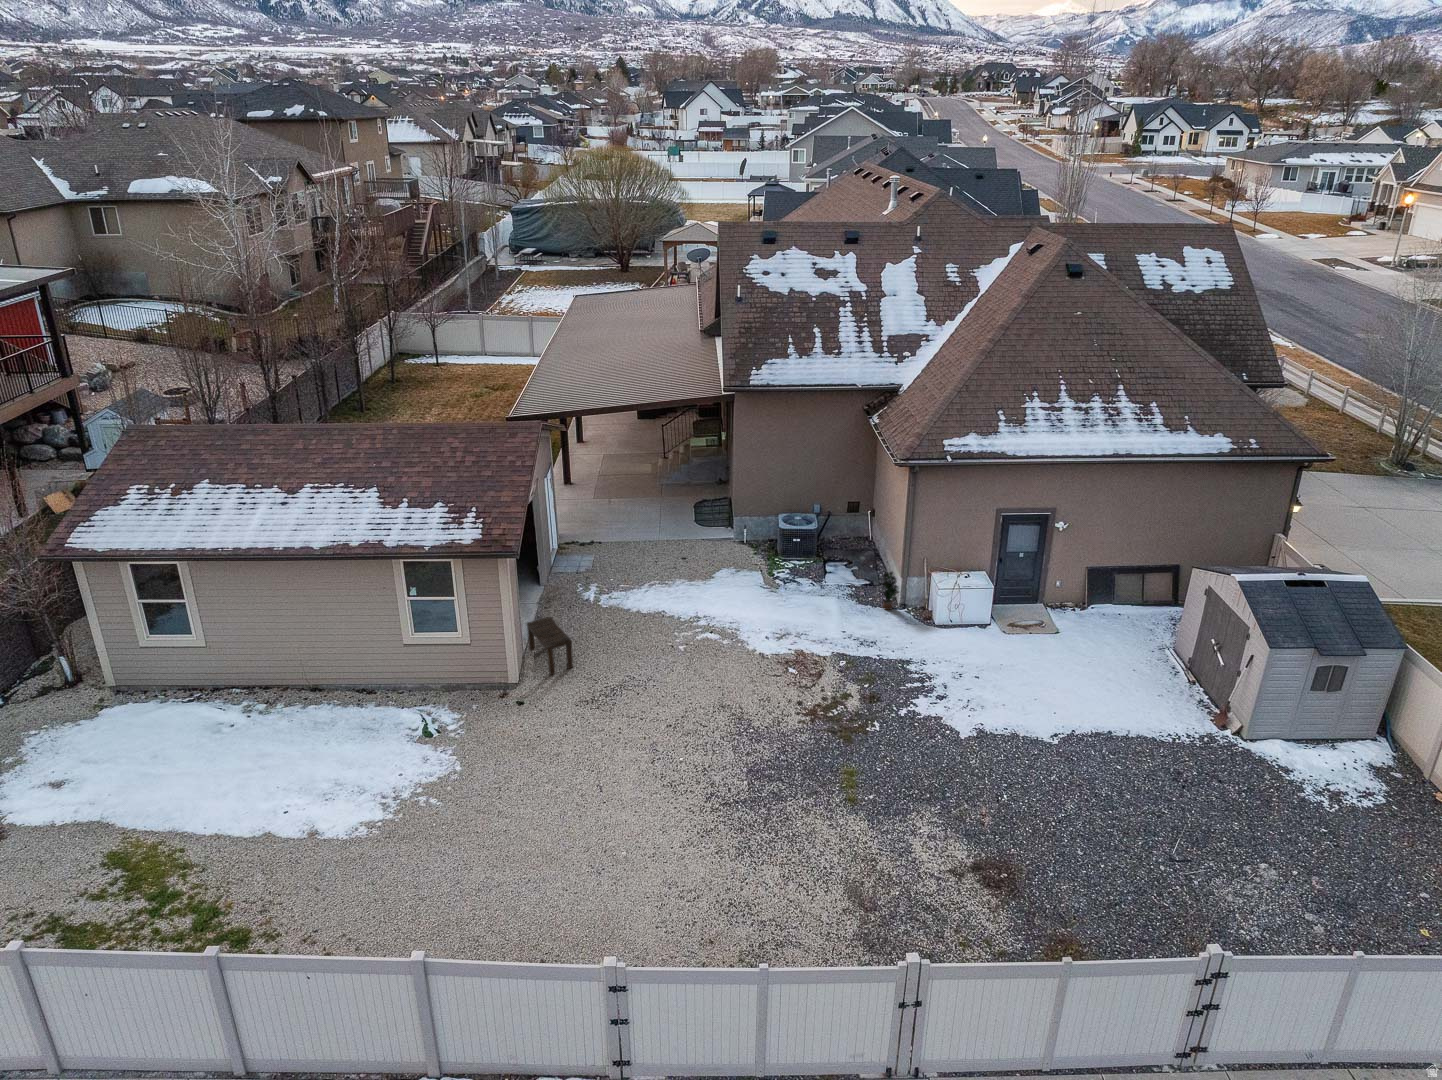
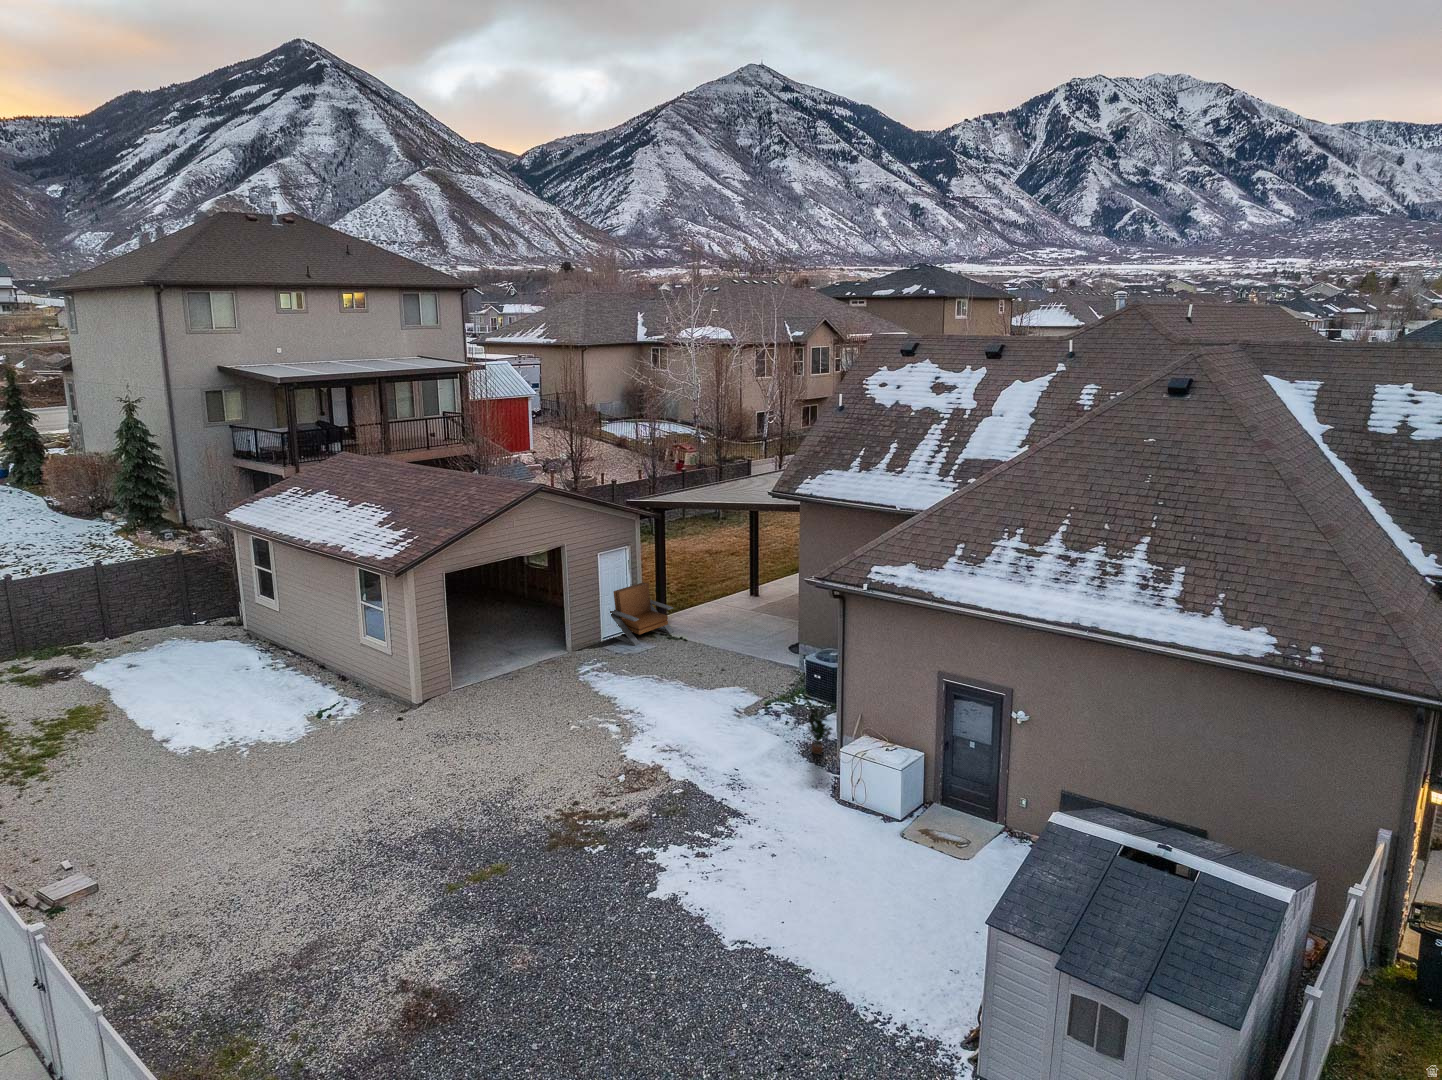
lounge chair: none [552,507,610,574] -> present [610,583,674,646]
bench: present [527,617,573,675] -> none [465,658,509,706]

